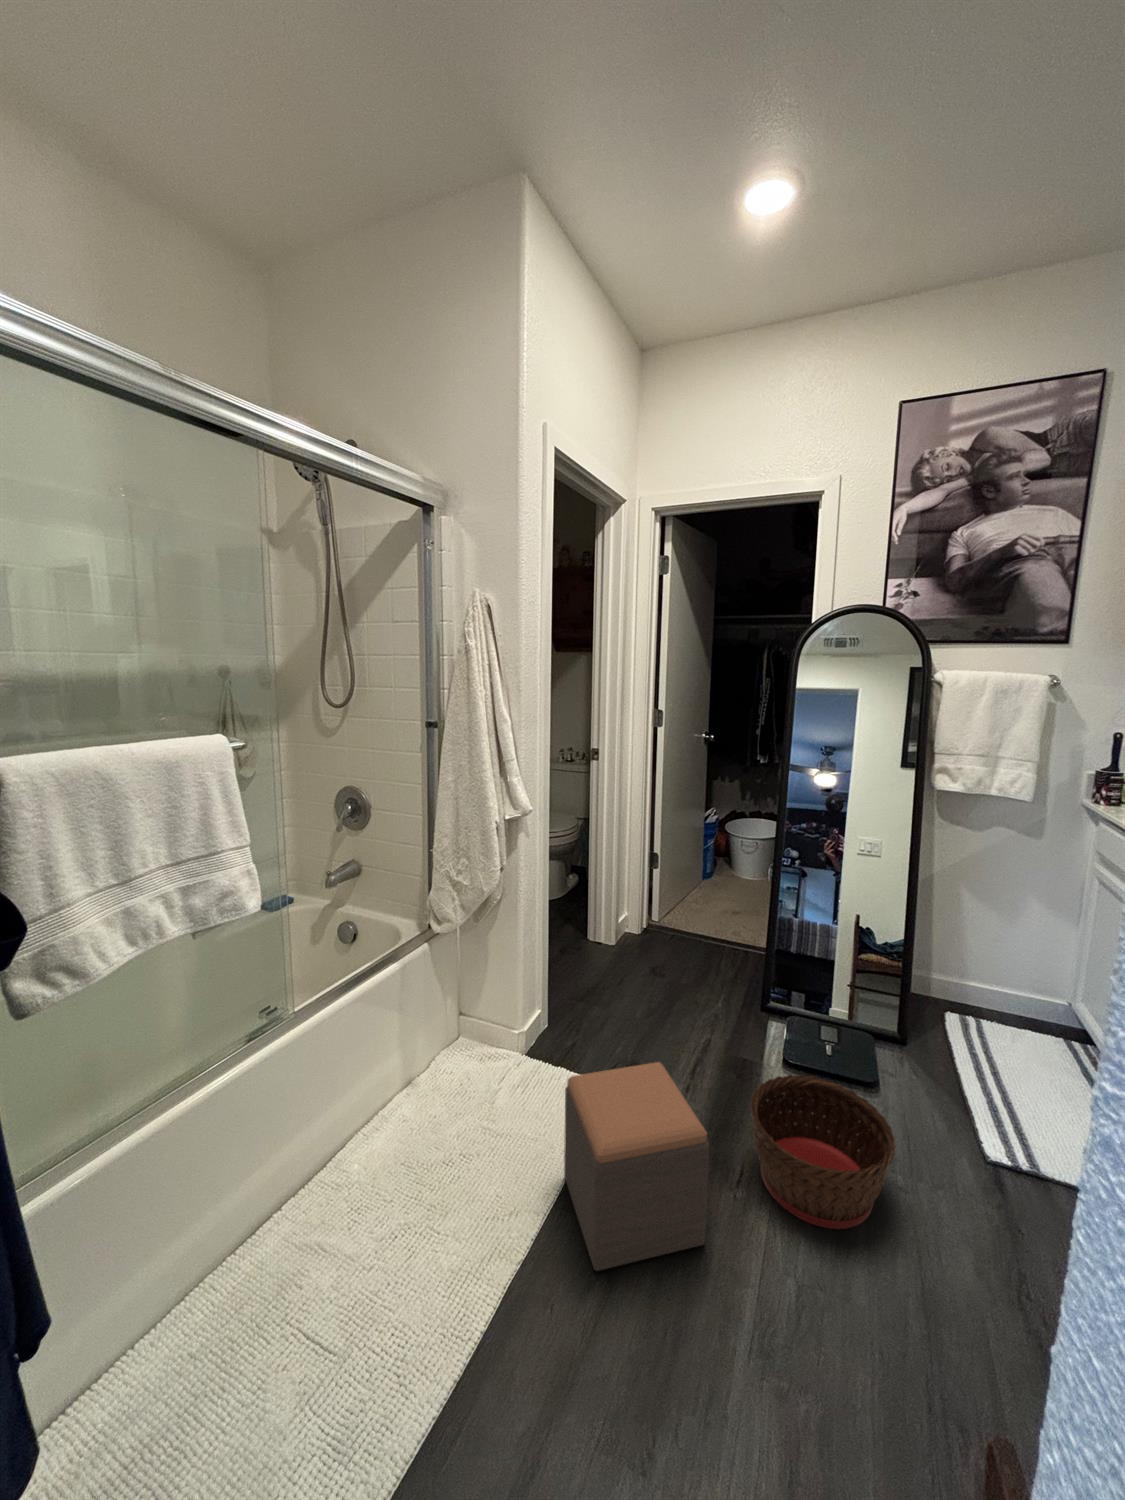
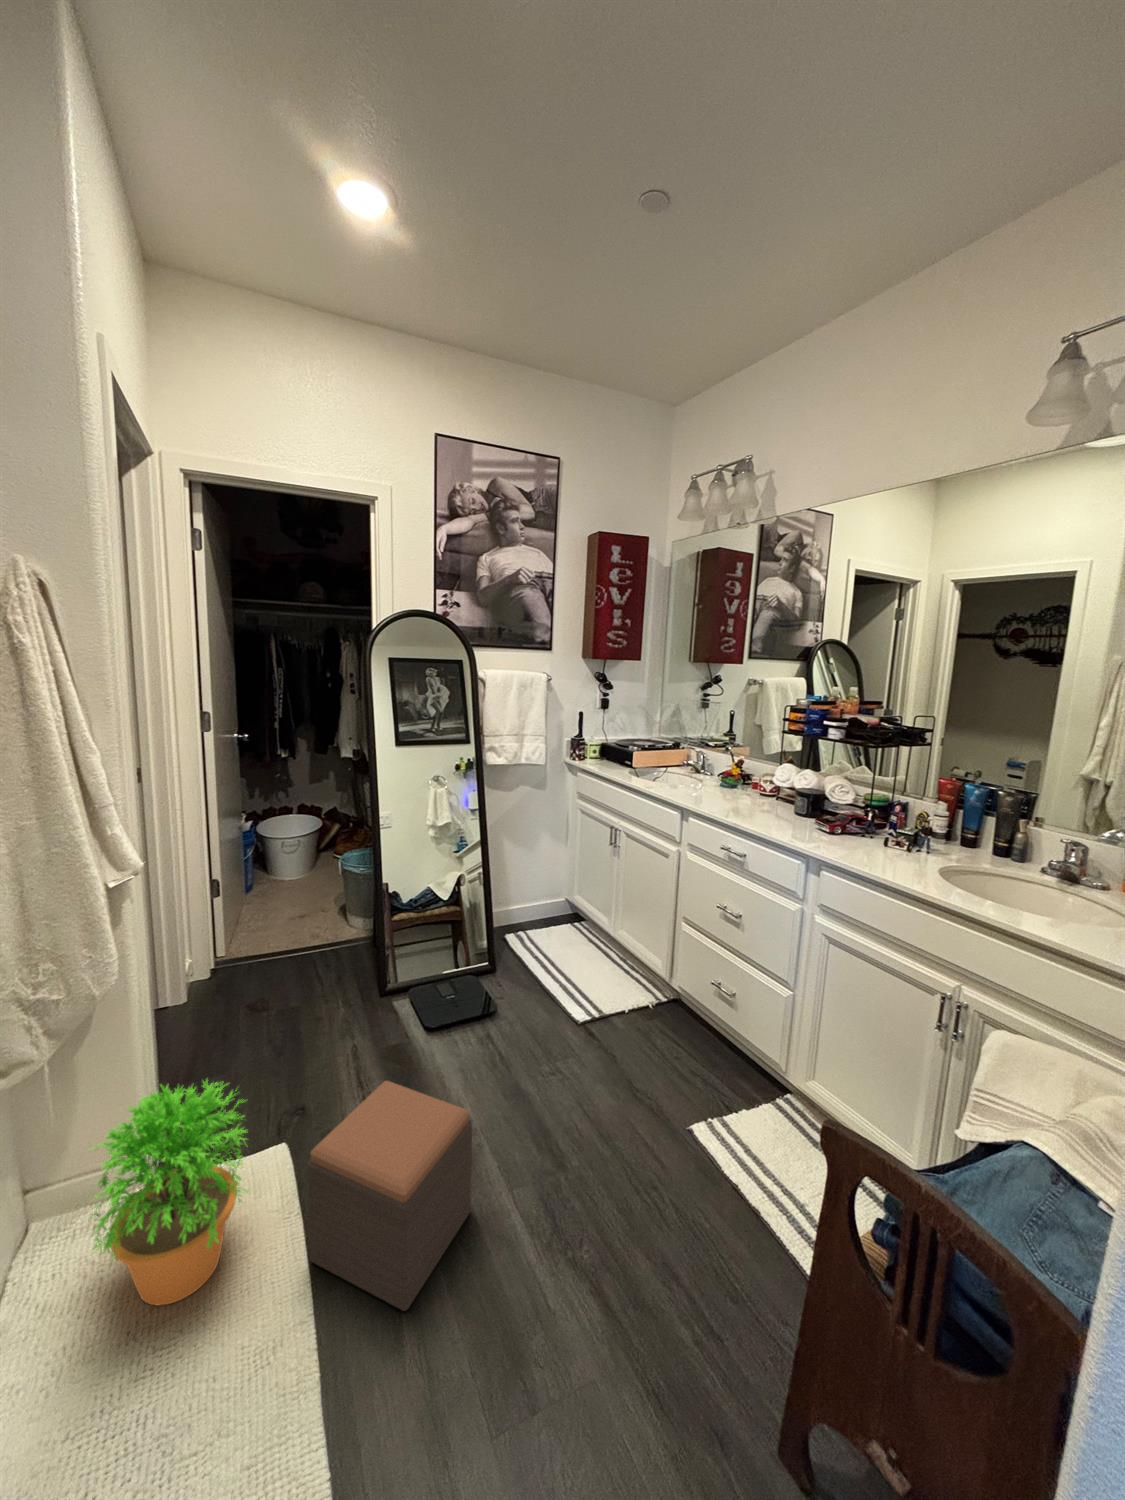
potted plant: none [440,973,562,1137] -> present [91,1080,249,1305]
basket: present [750,1075,895,1229] -> none [452,1020,564,1139]

